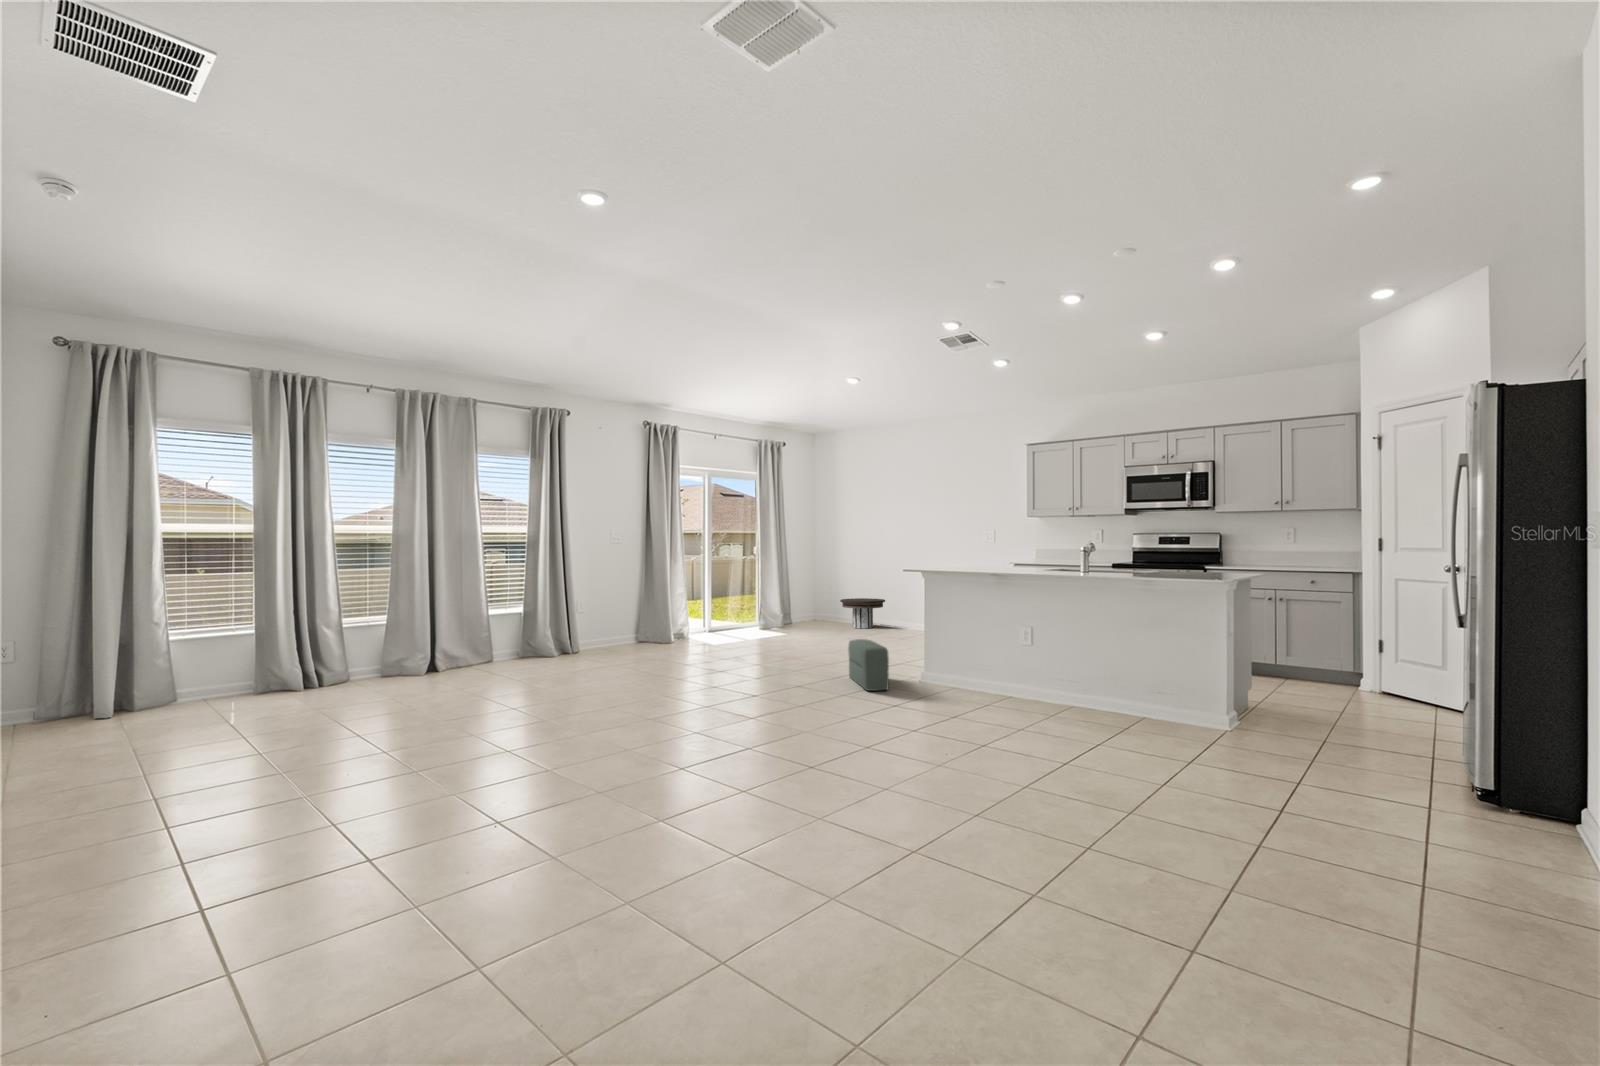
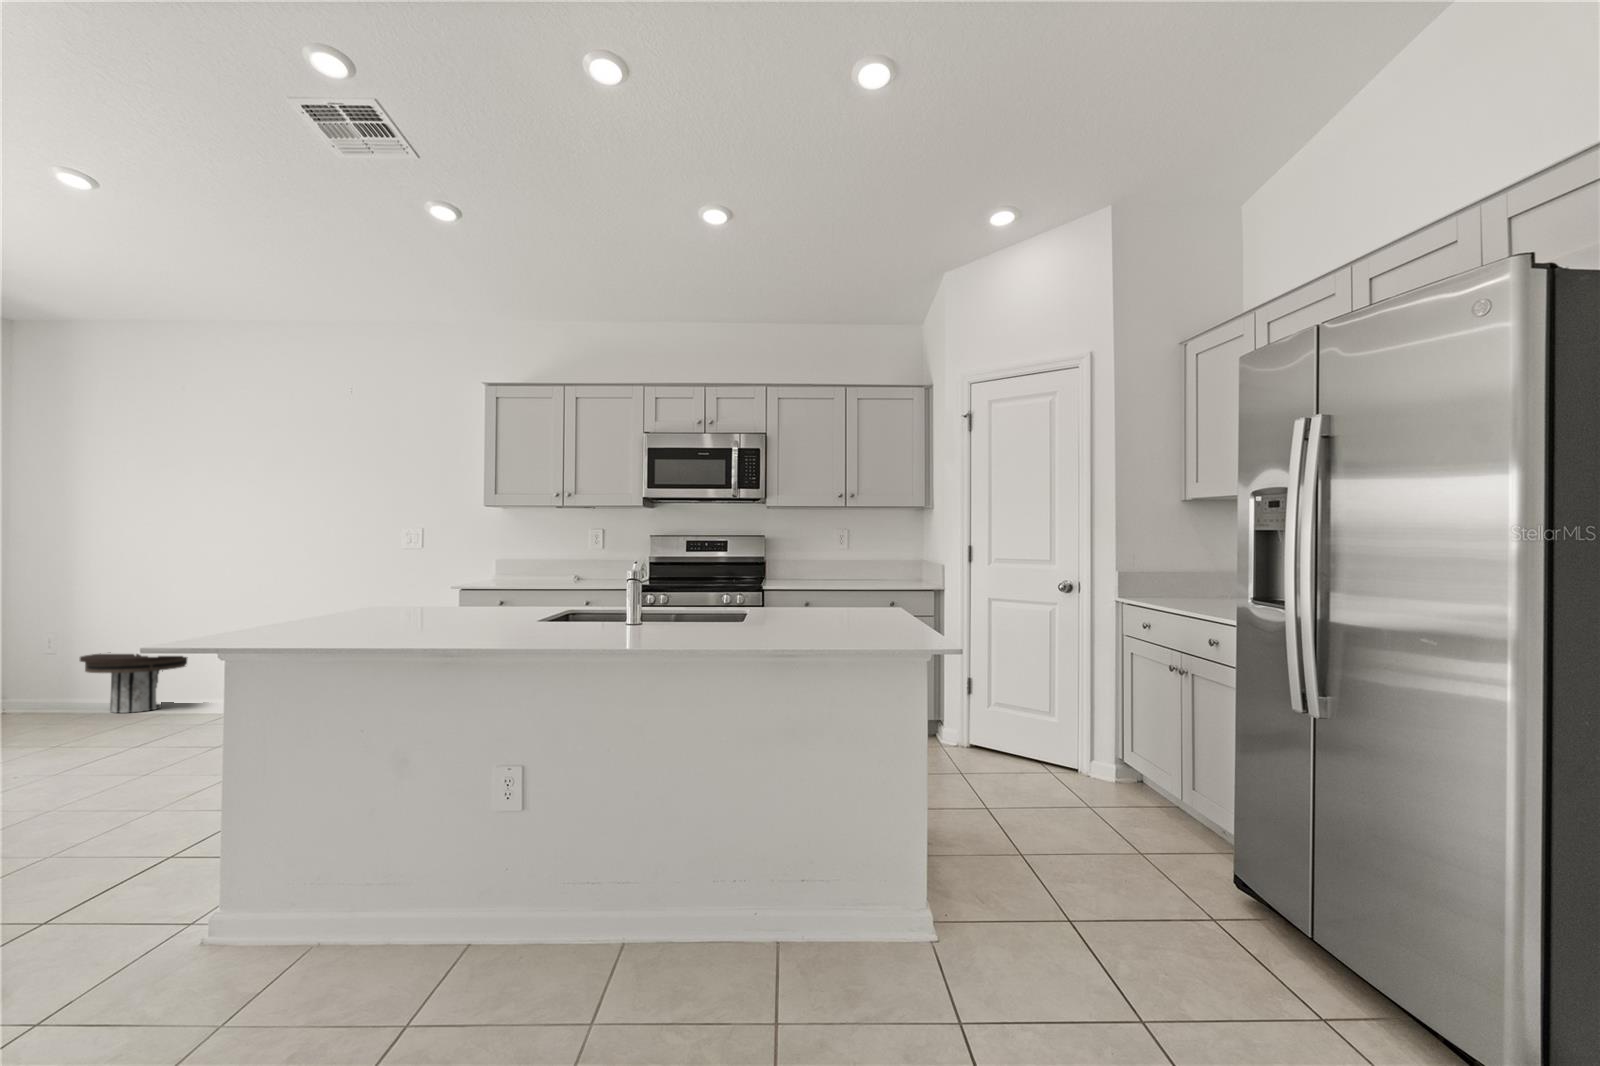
pouf: present [848,639,889,691] -> none [51,772,173,928]

